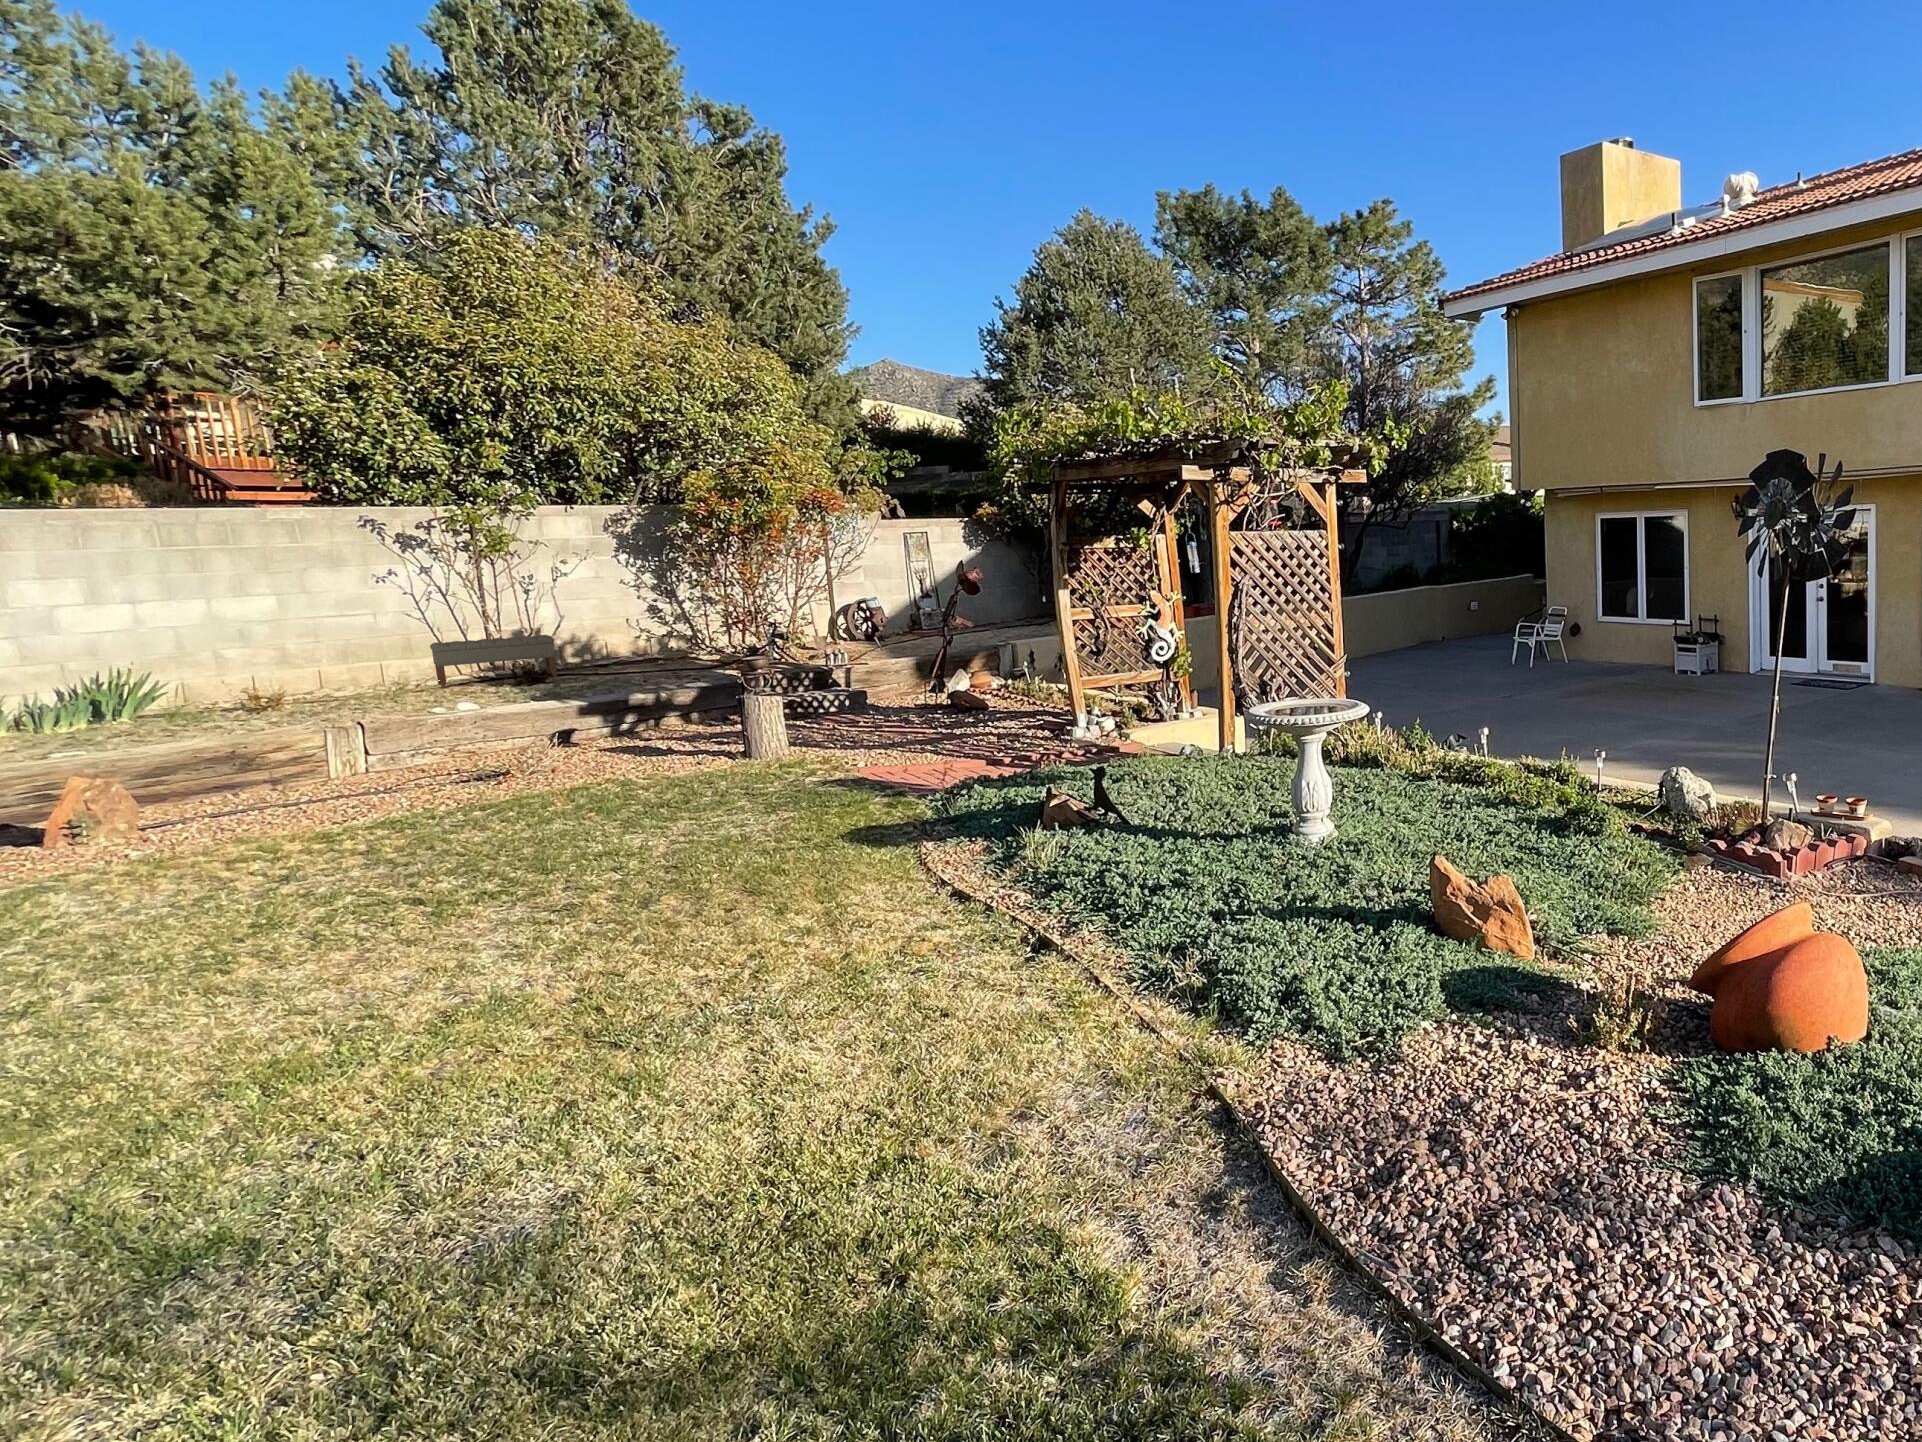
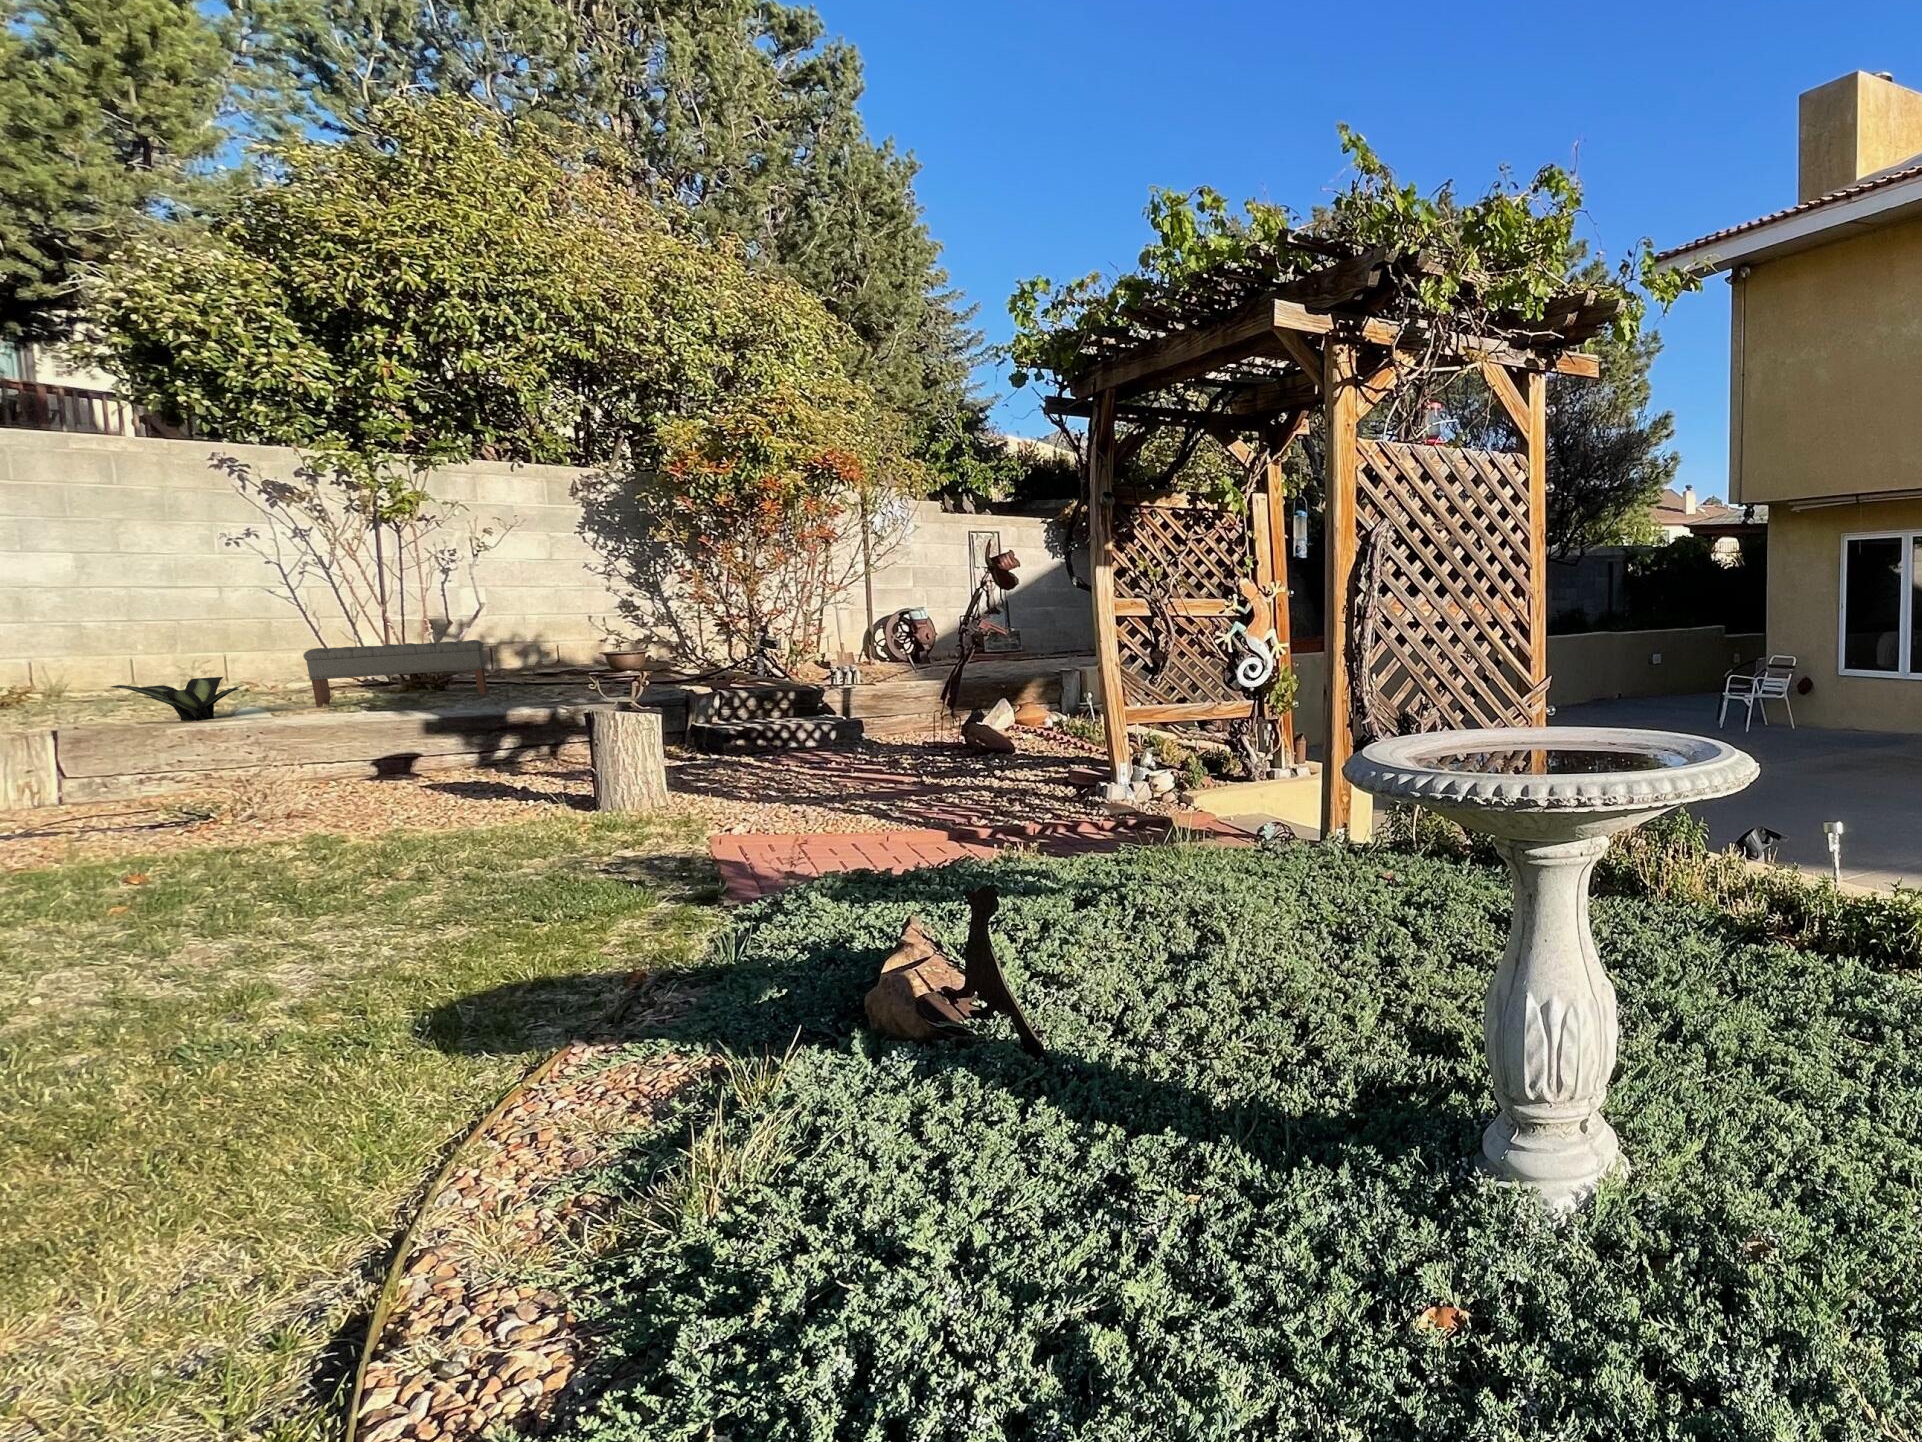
potted plant: none [308,665,402,698] -> present [110,677,241,721]

